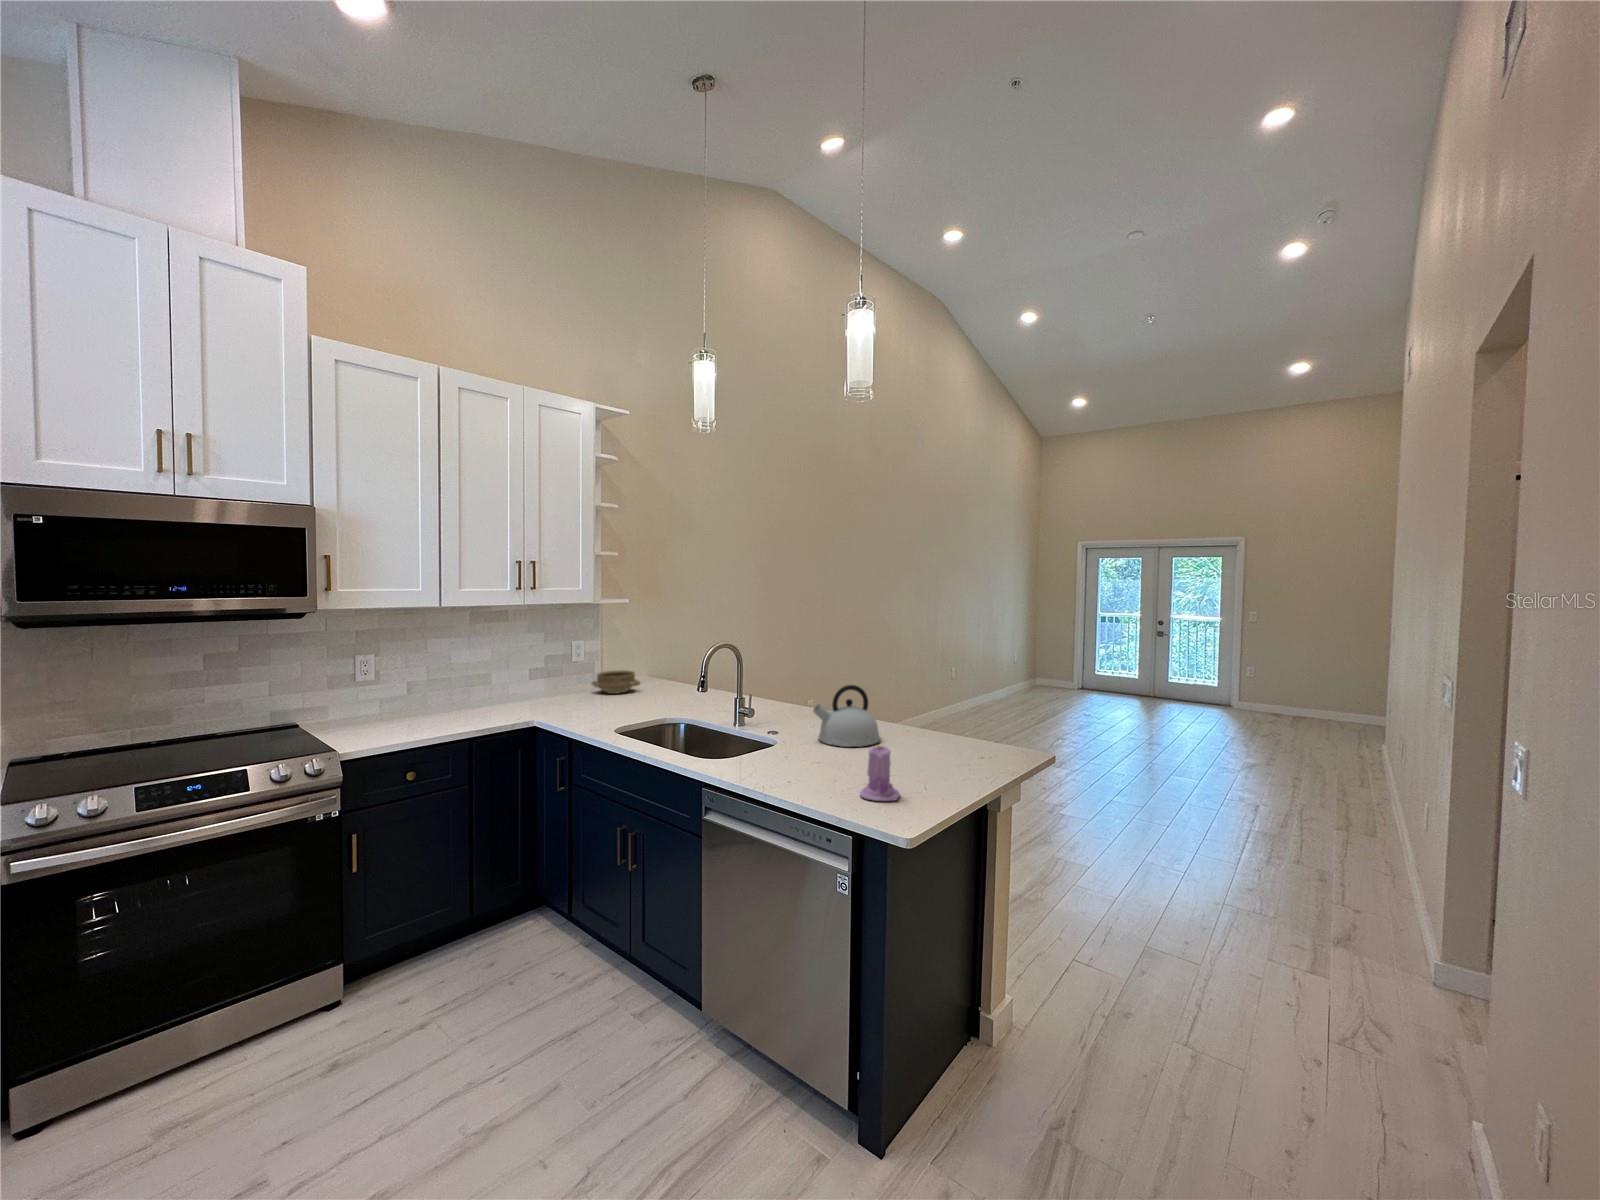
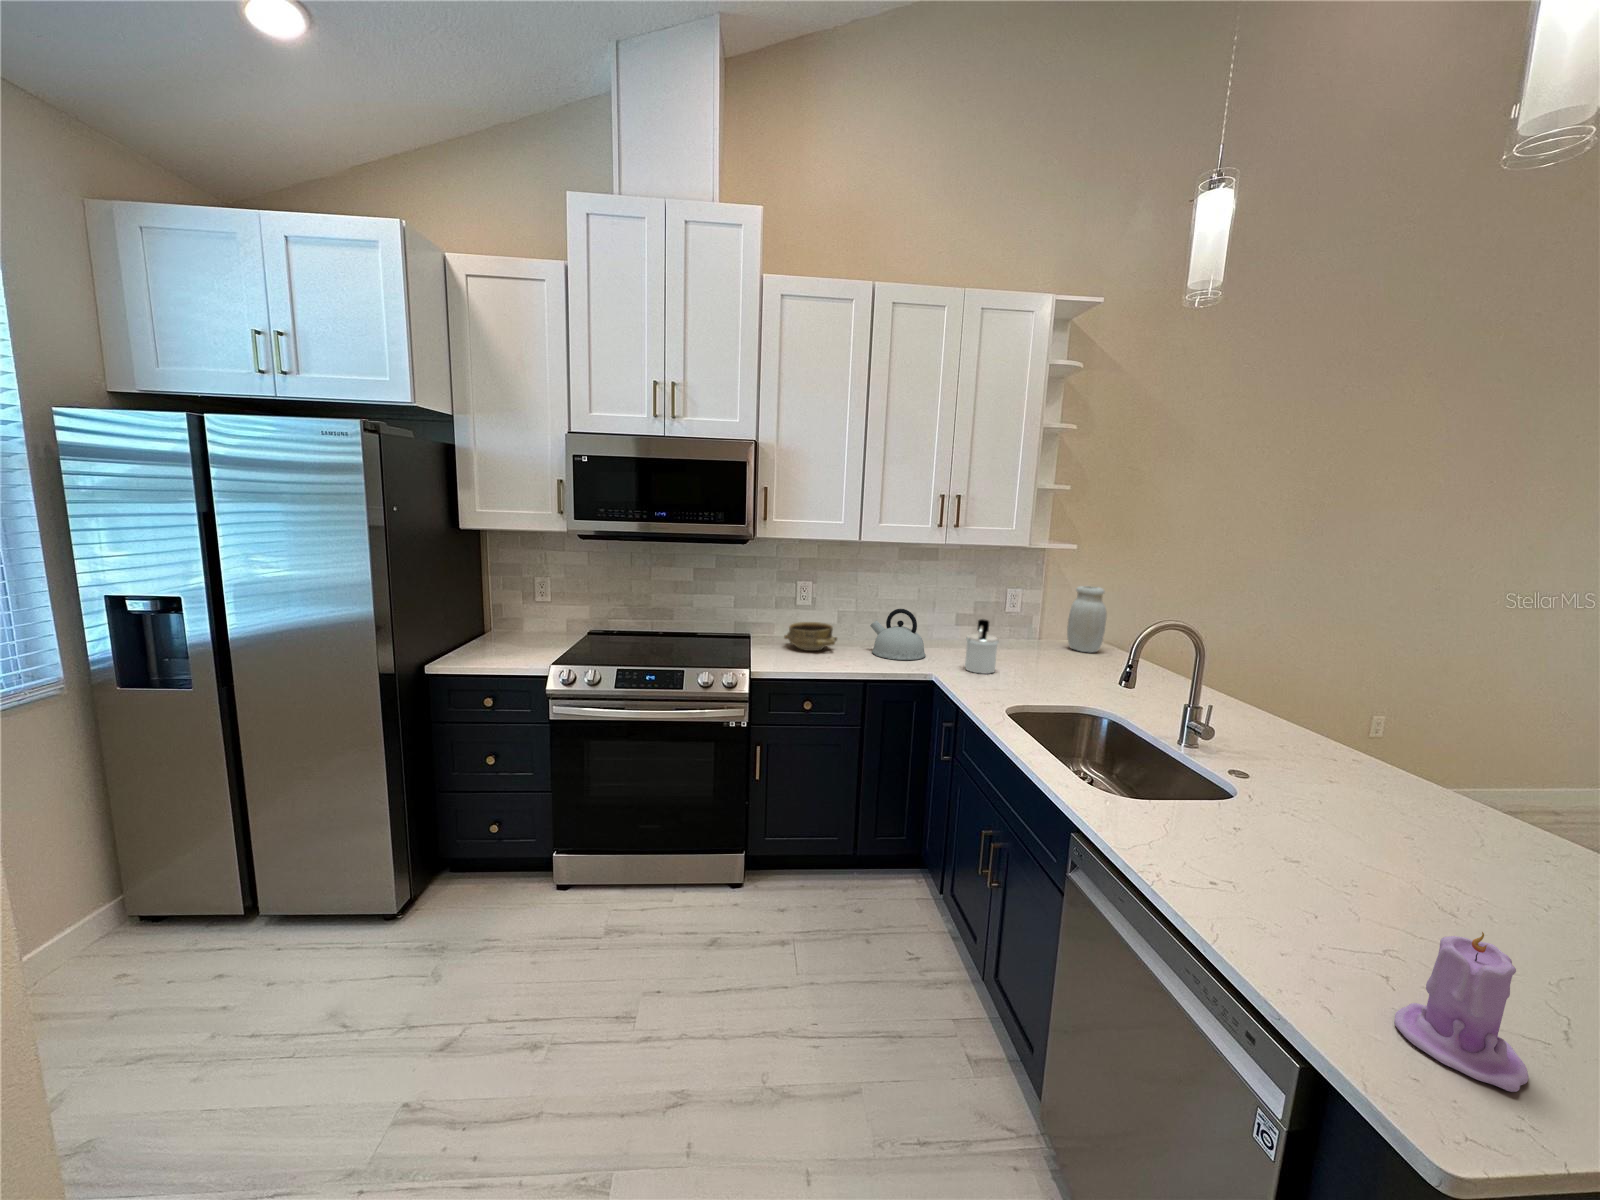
jar: none [630,630,658,684] -> present [1067,586,1107,653]
soap dispenser: none [560,665,589,712] -> present [965,619,999,674]
ceramic bowl: present [592,670,640,694] -> present [784,622,837,651]
kettle: present [813,685,880,747] -> present [870,609,925,660]

